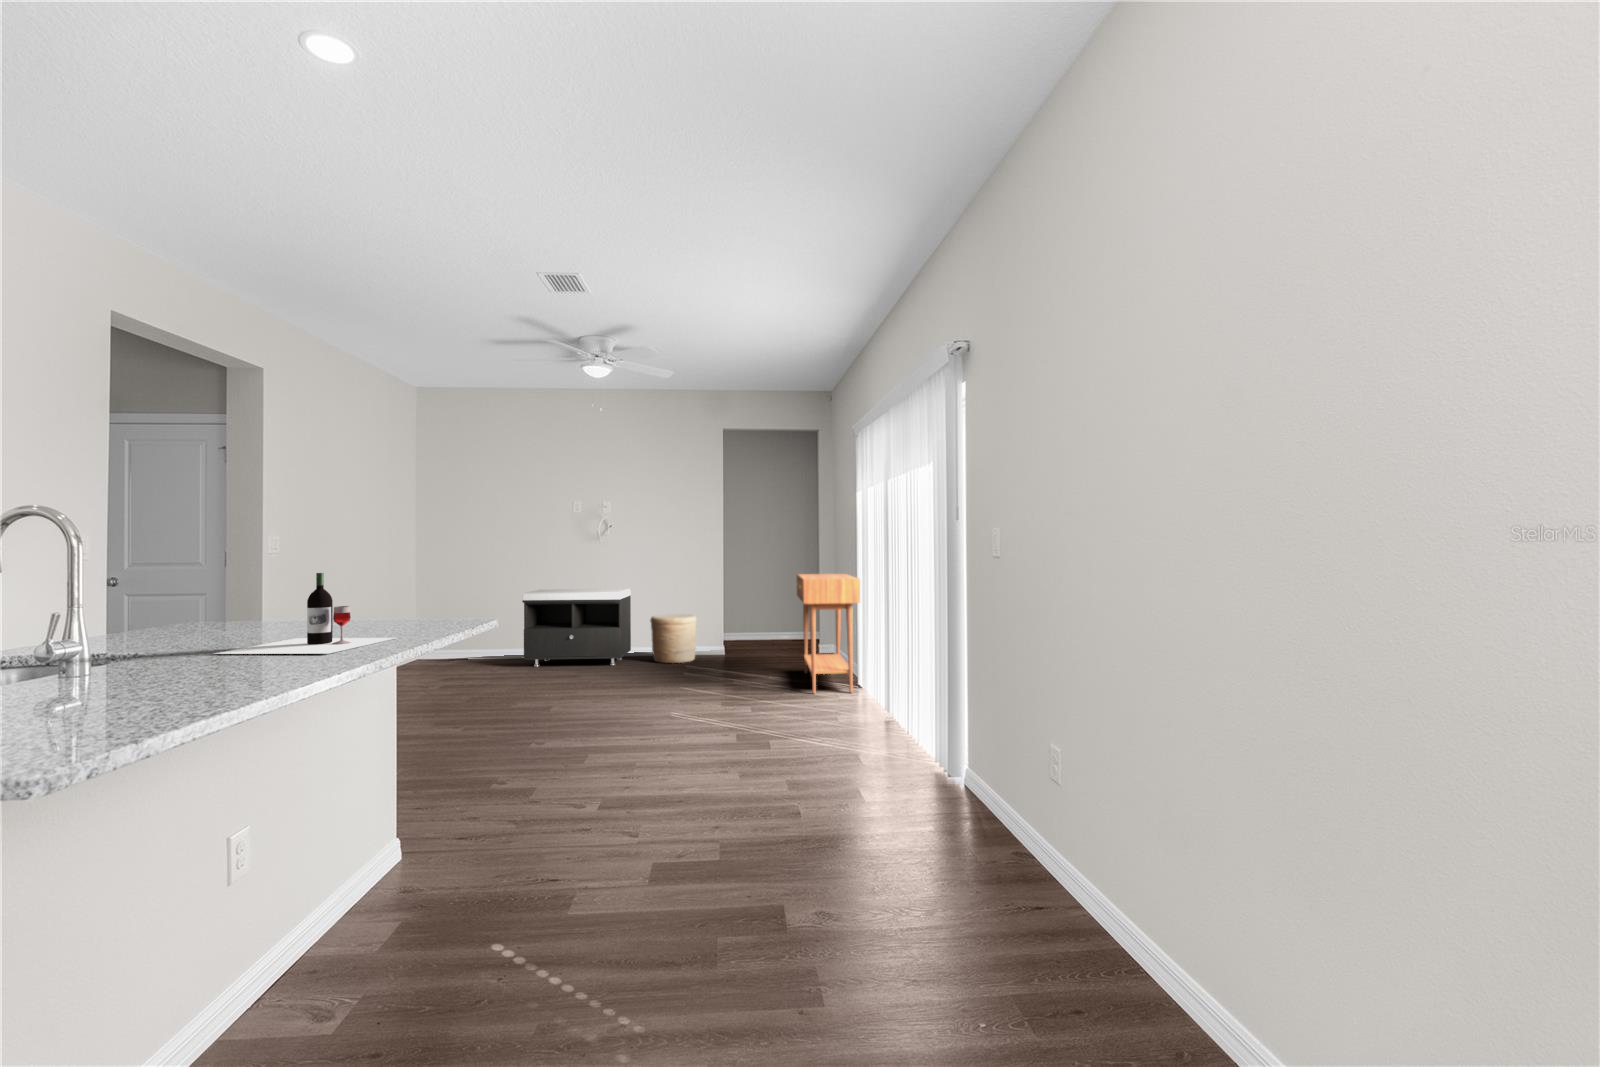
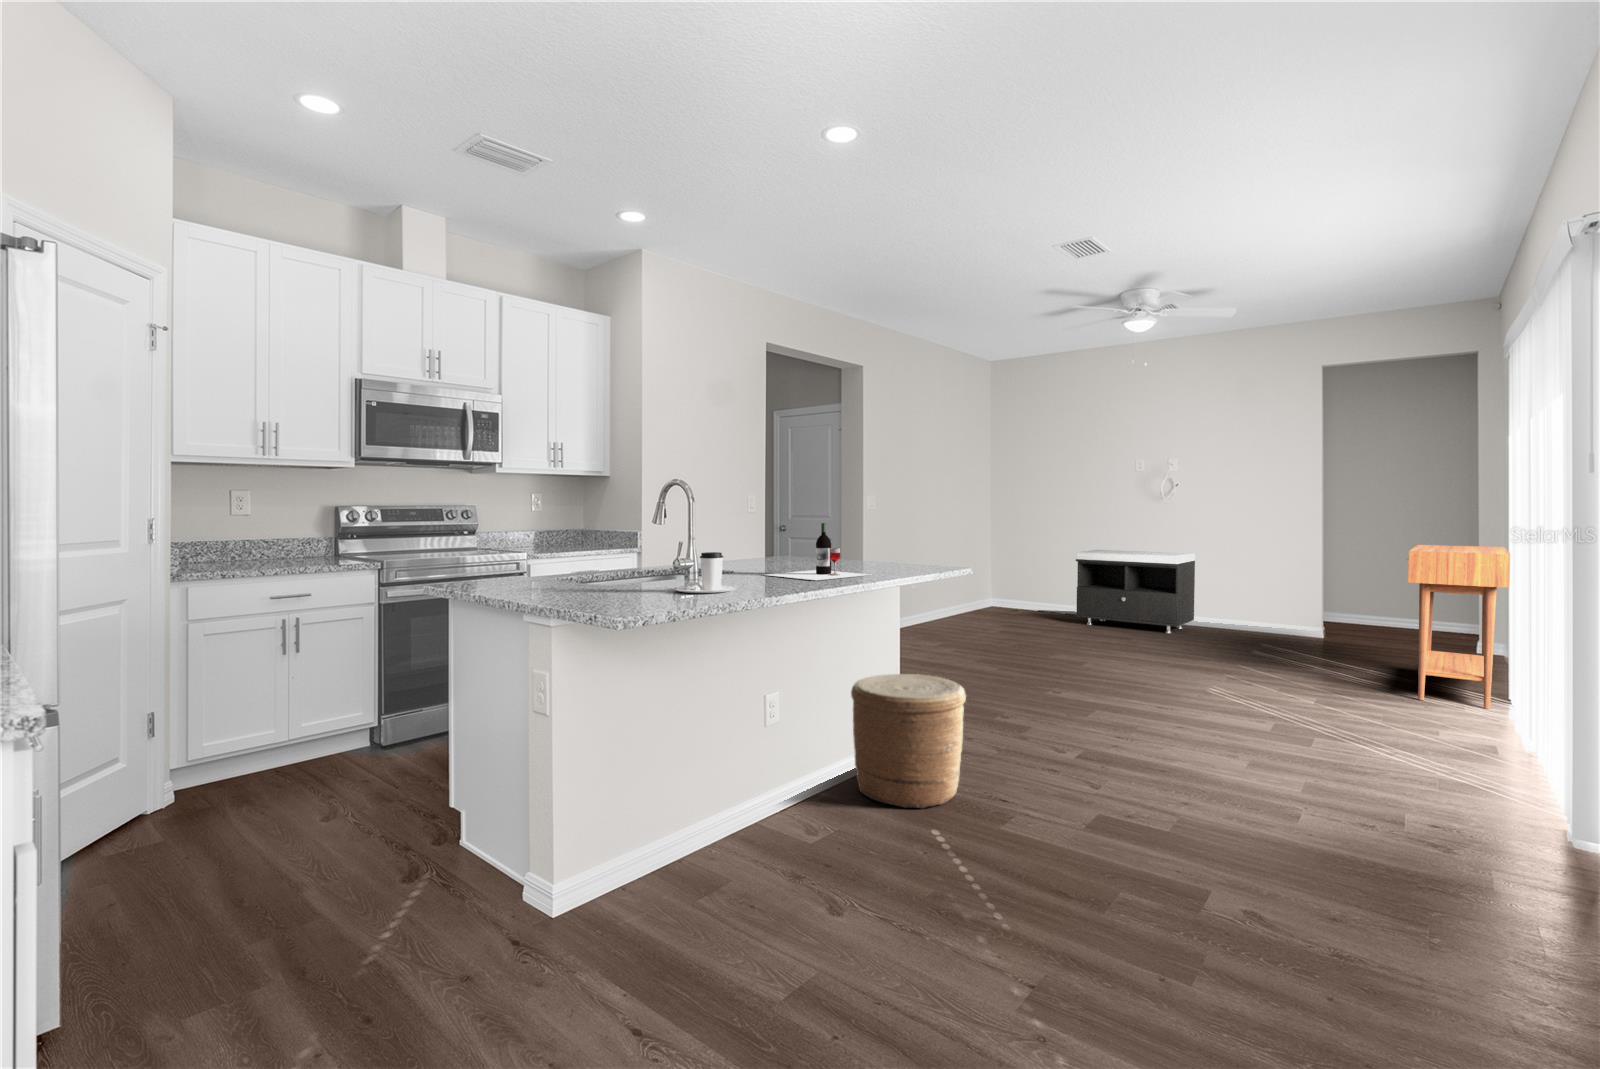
woven basket: present [650,614,697,663] -> present [851,674,966,808]
coffee cup: none [73,626,213,700] -> present [674,552,737,593]

